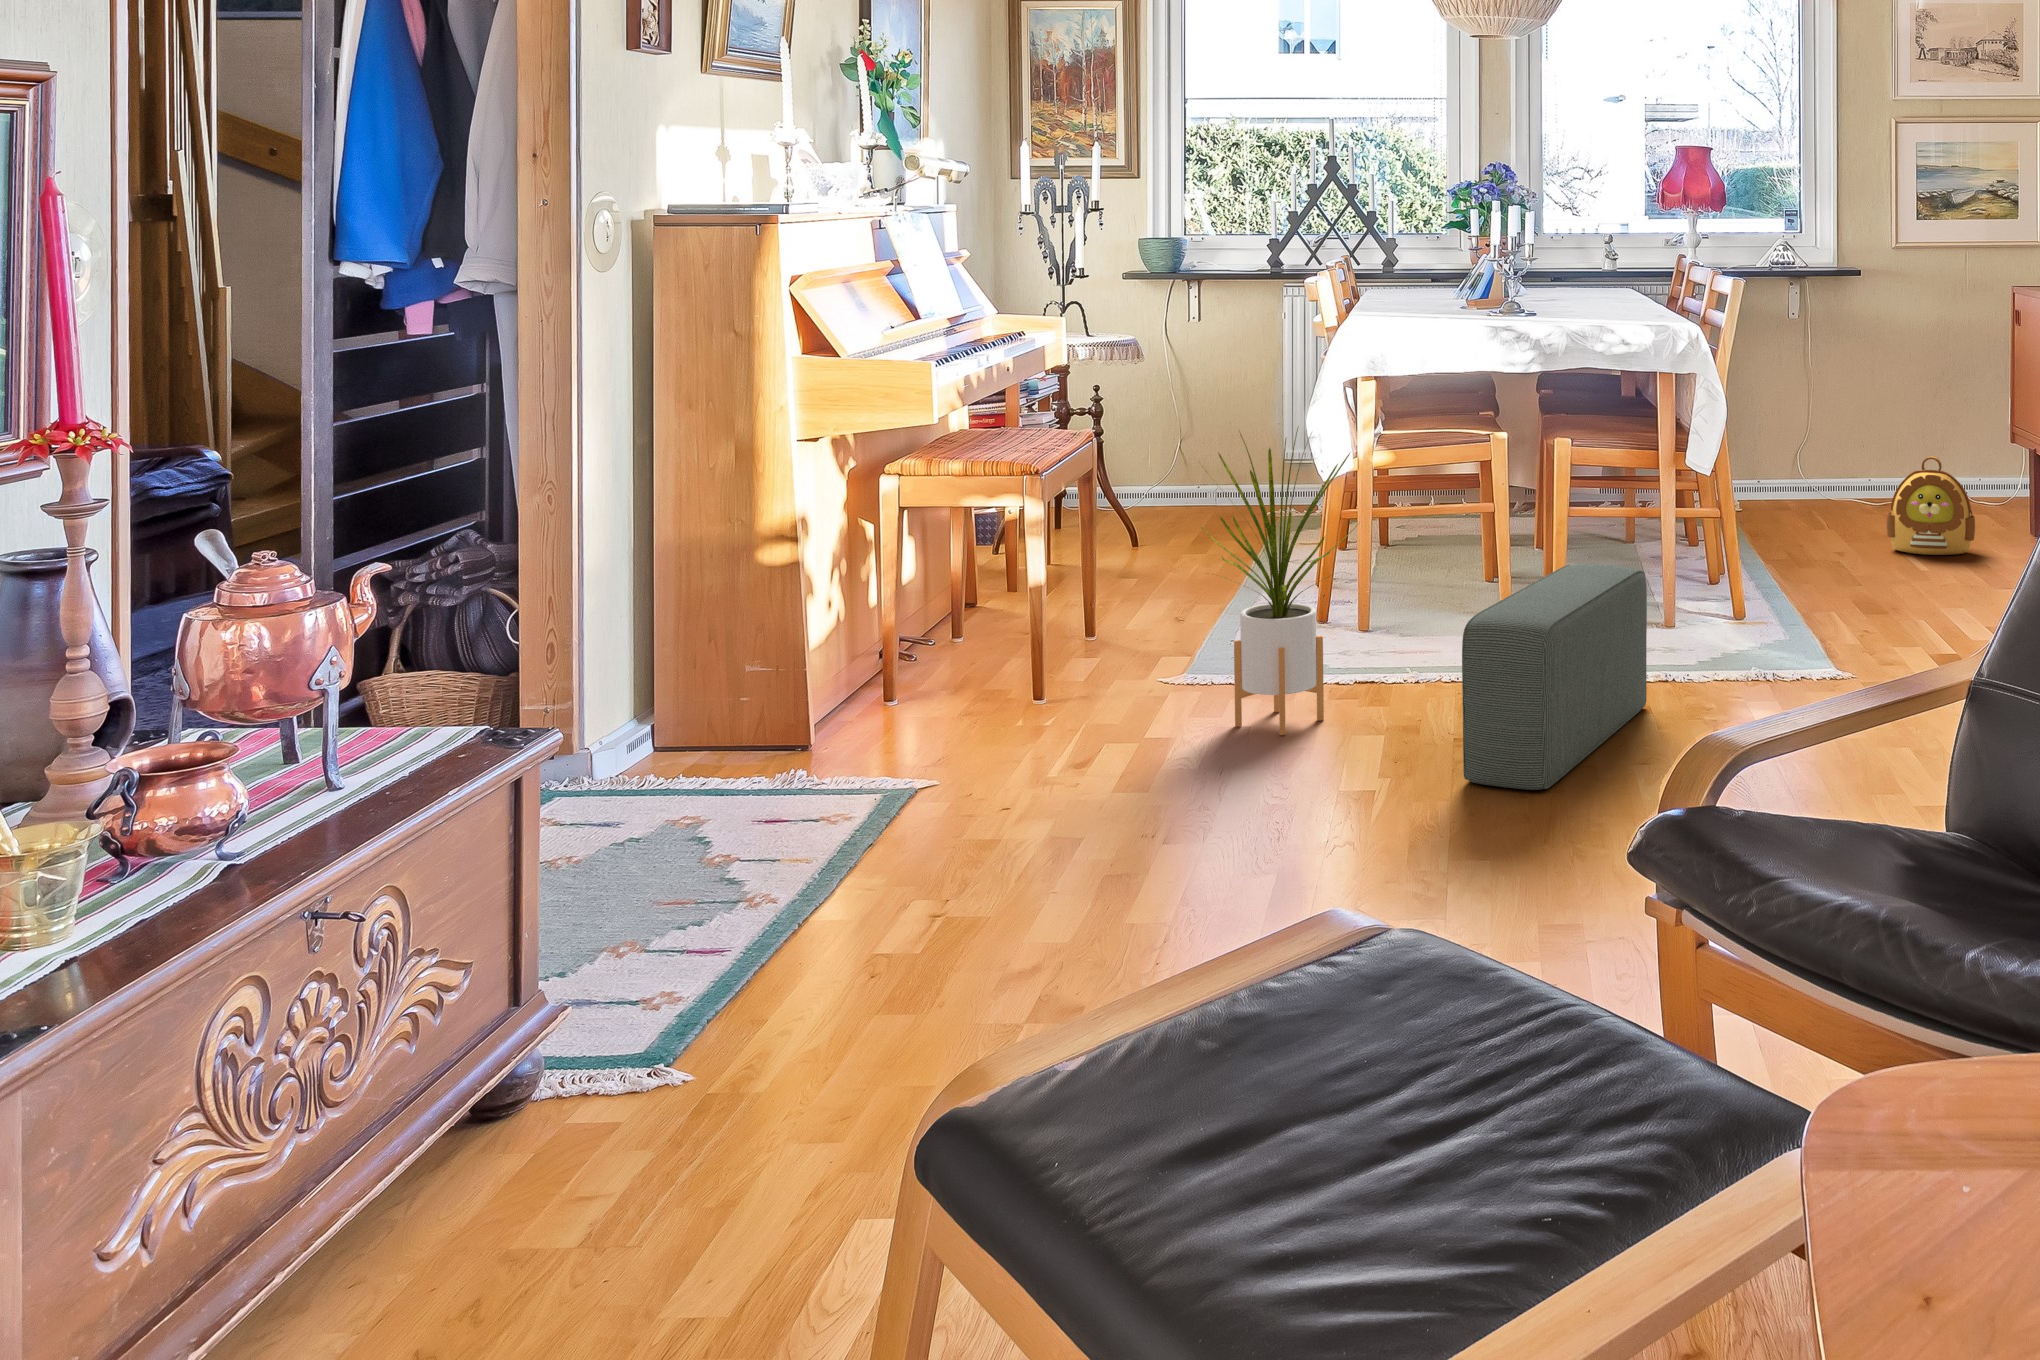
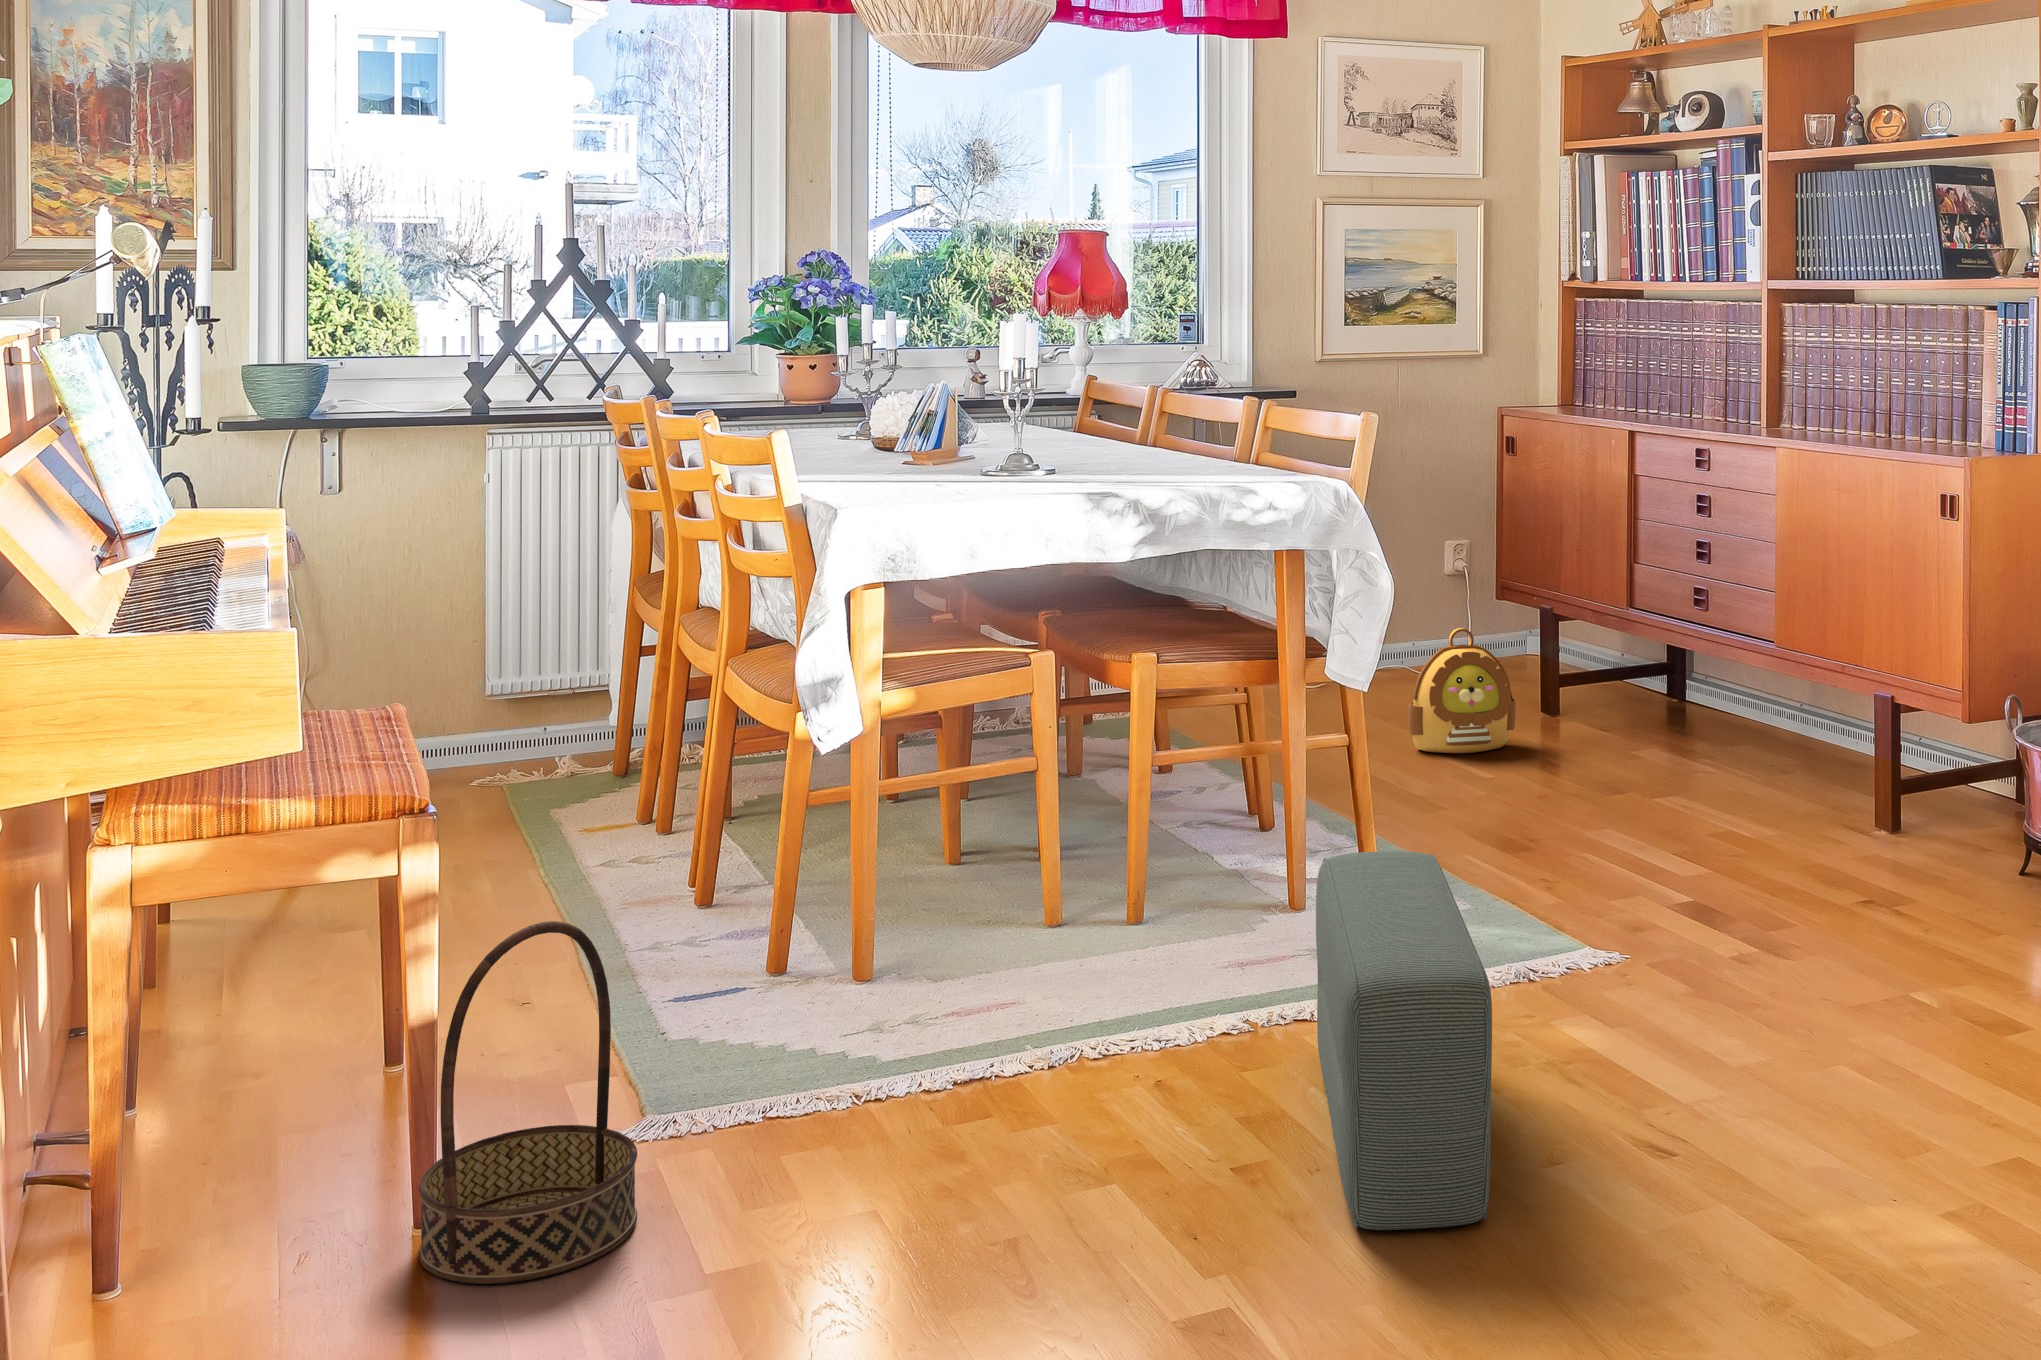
house plant: present [1201,428,1358,735] -> none [813,694,1077,1202]
basket: none [995,536,1116,730] -> present [418,921,637,1284]

